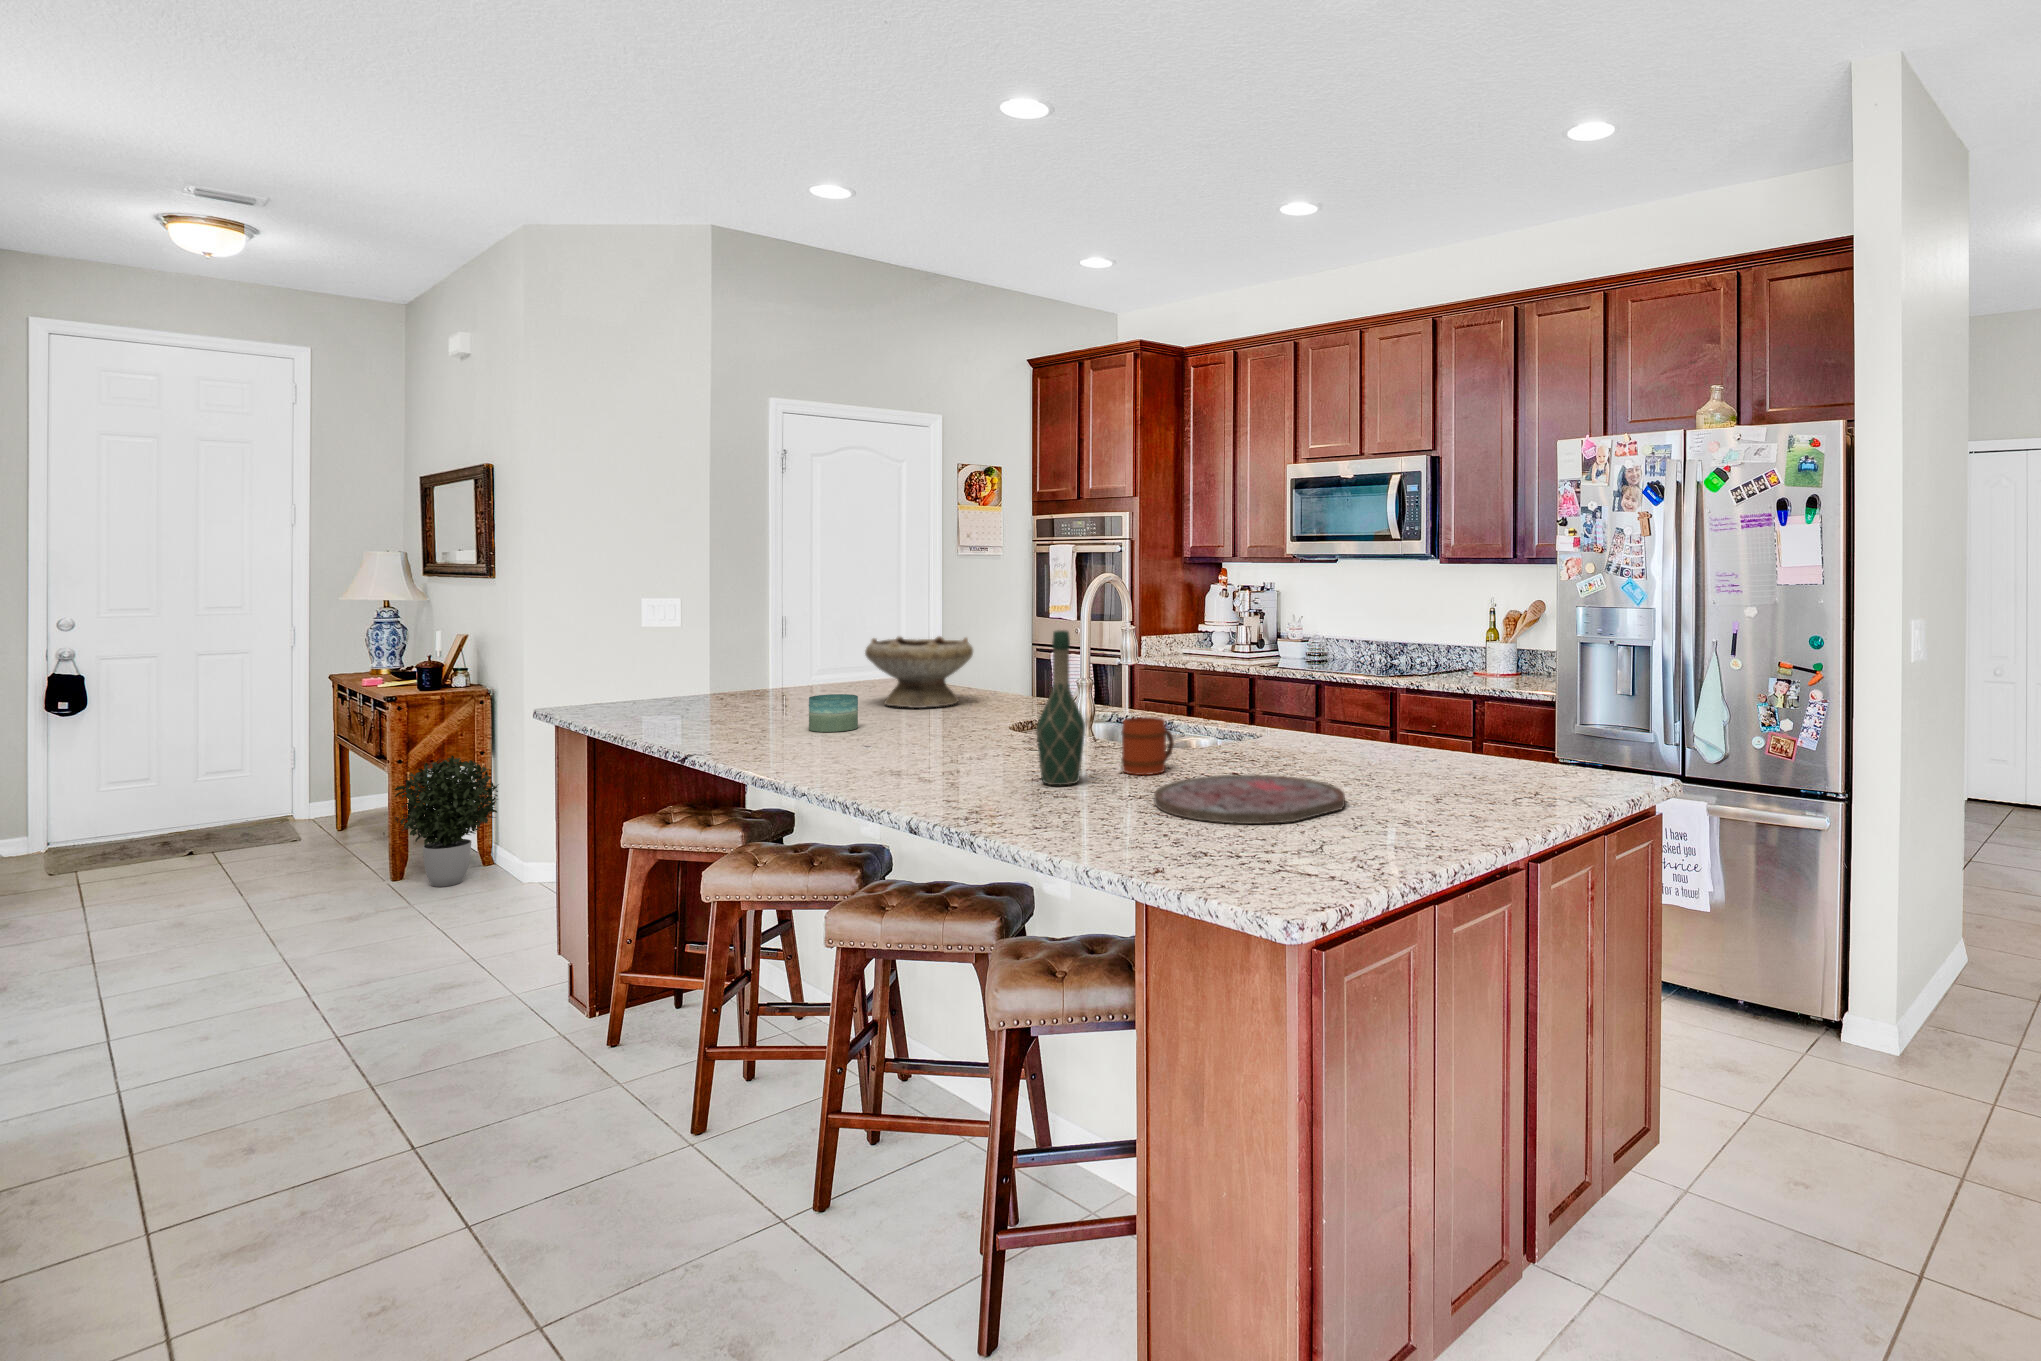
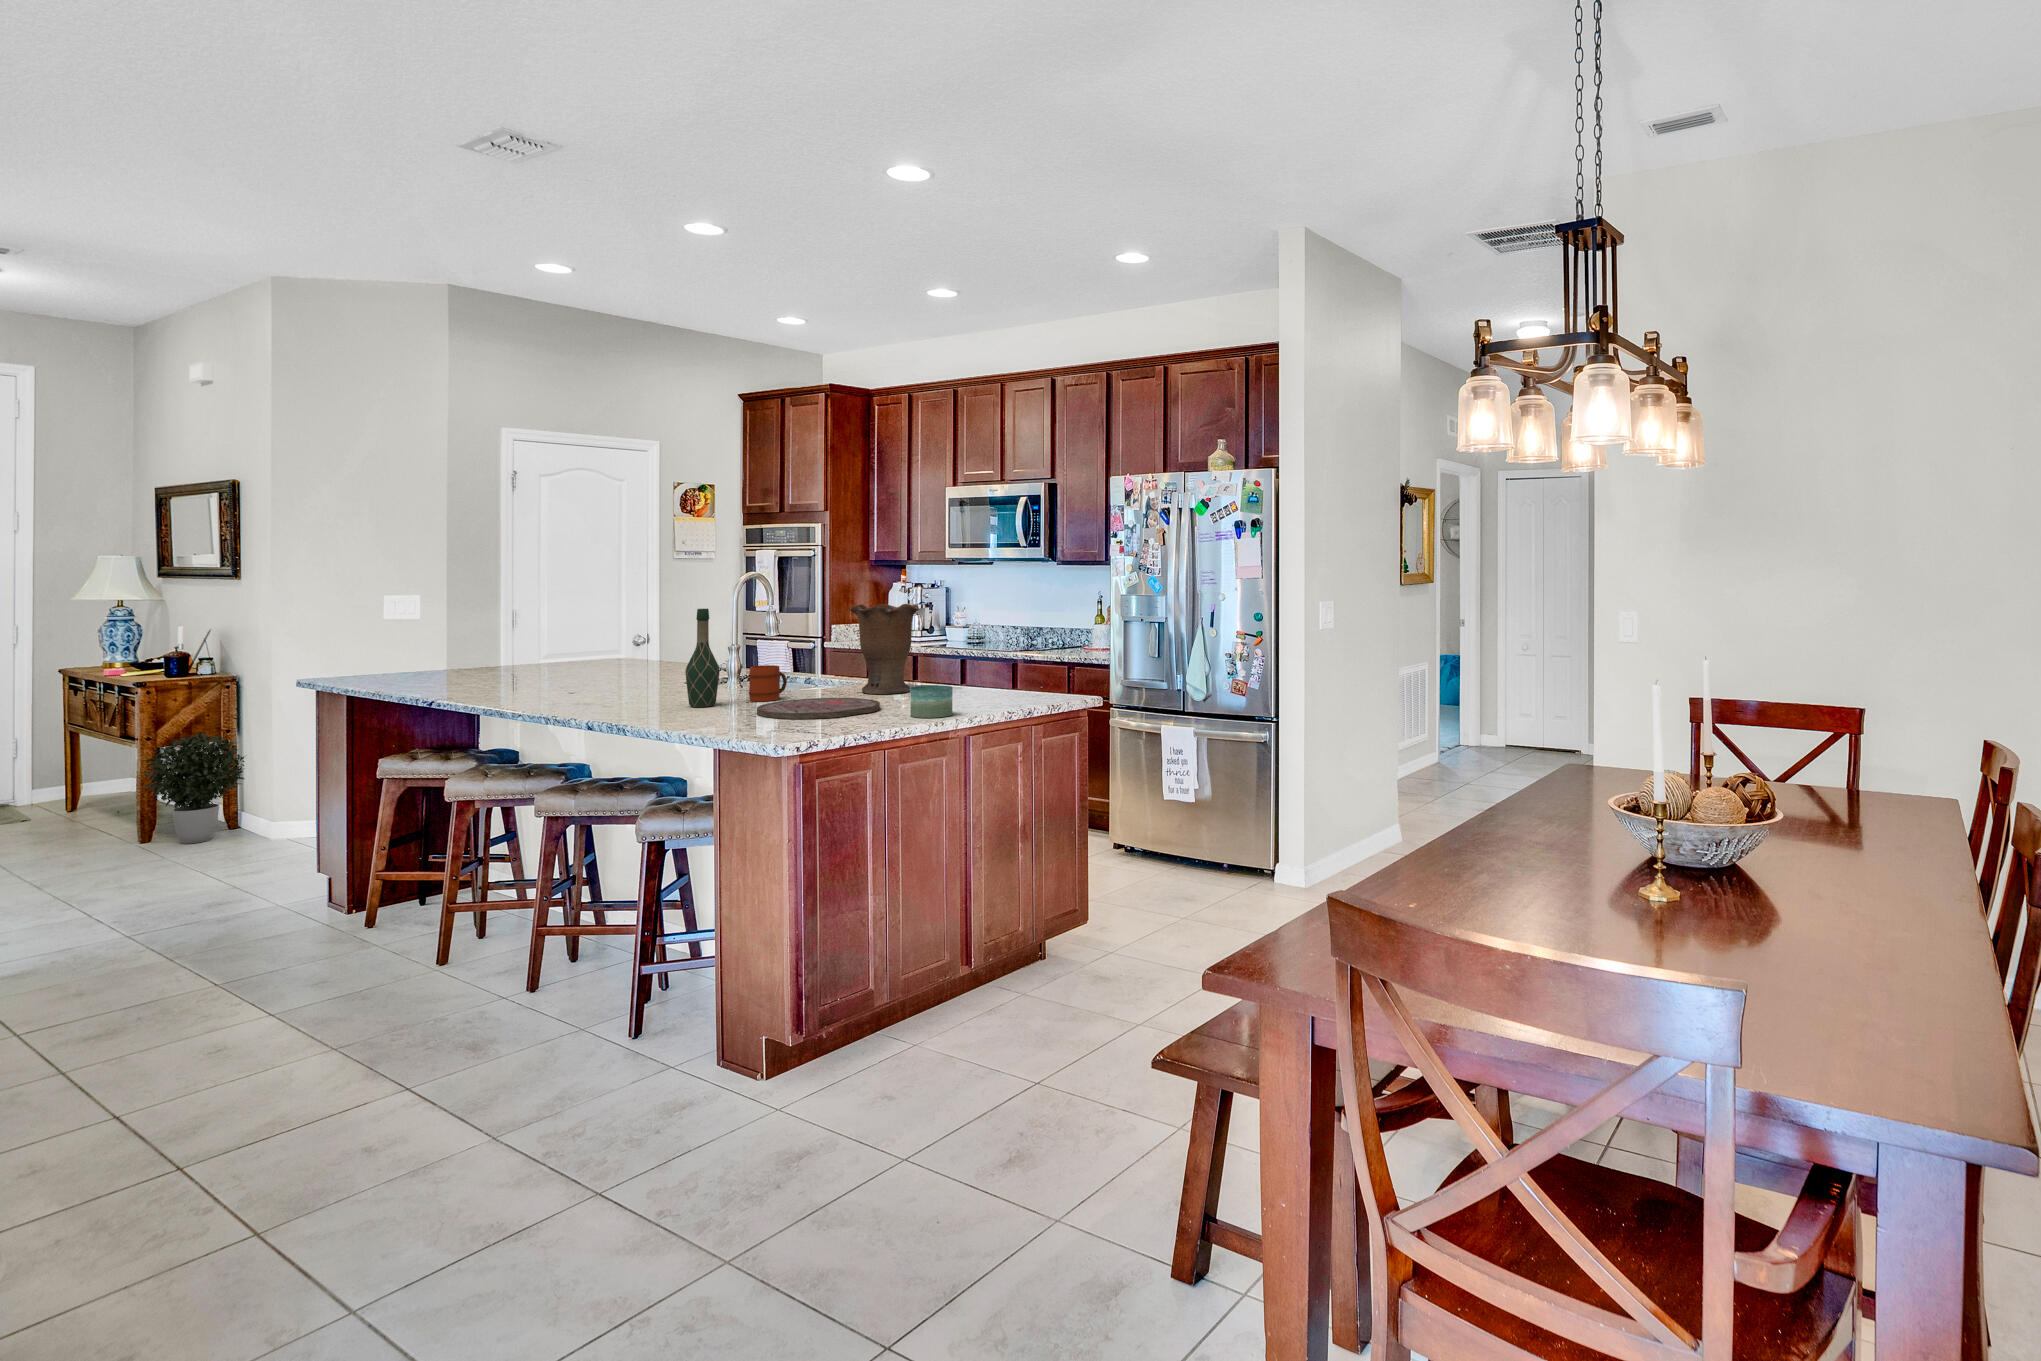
vase: none [1258,622,1363,764] -> present [850,604,919,694]
bowl: present [865,636,973,708] -> none [578,620,666,672]
candle: present [809,694,858,732] -> present [911,685,953,718]

